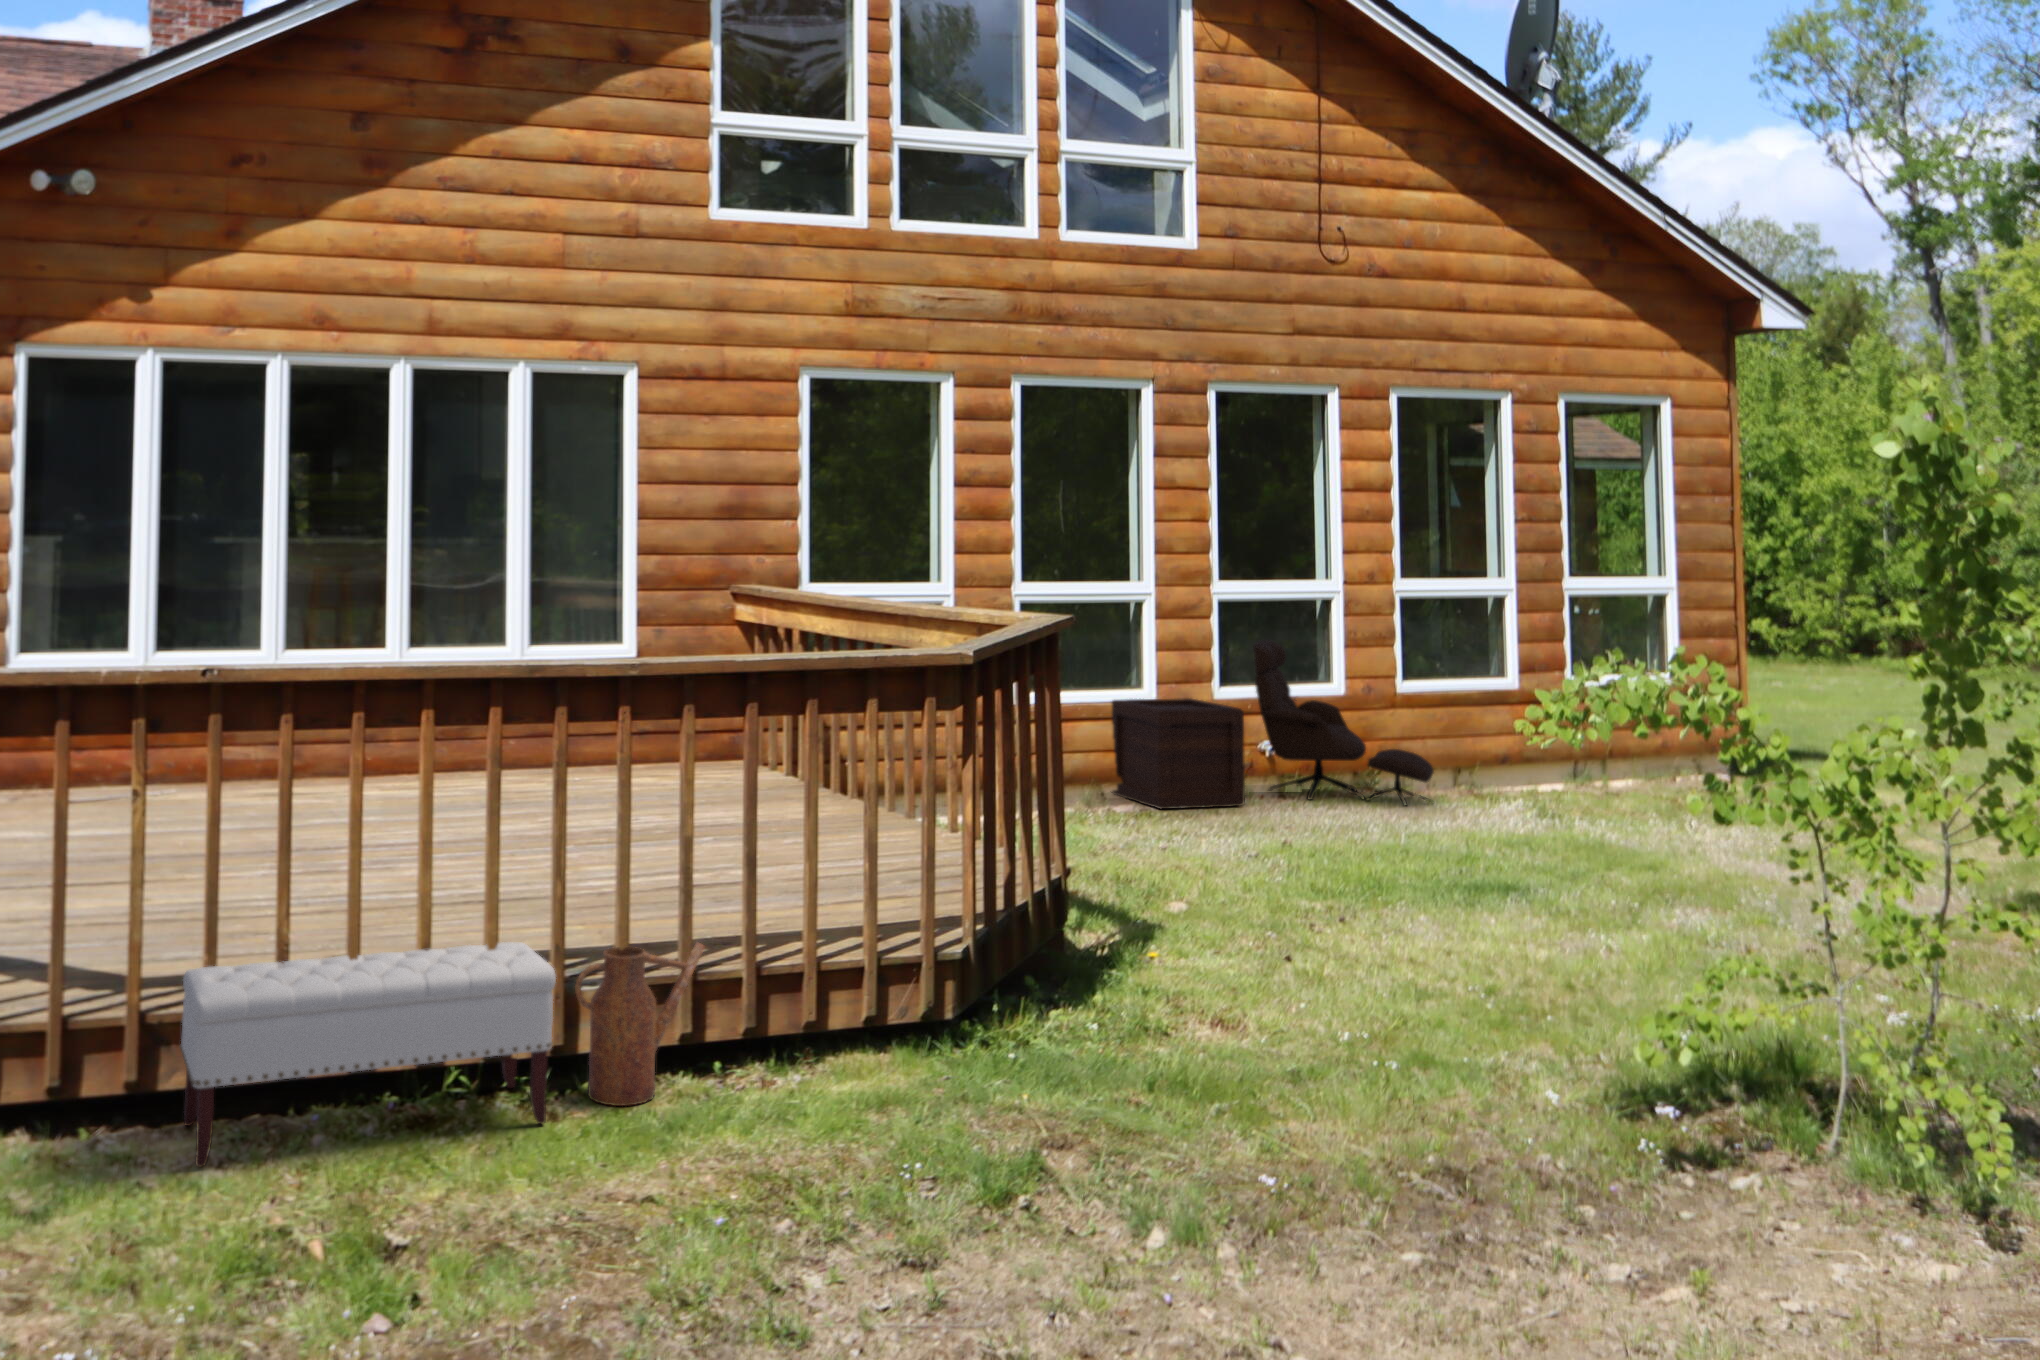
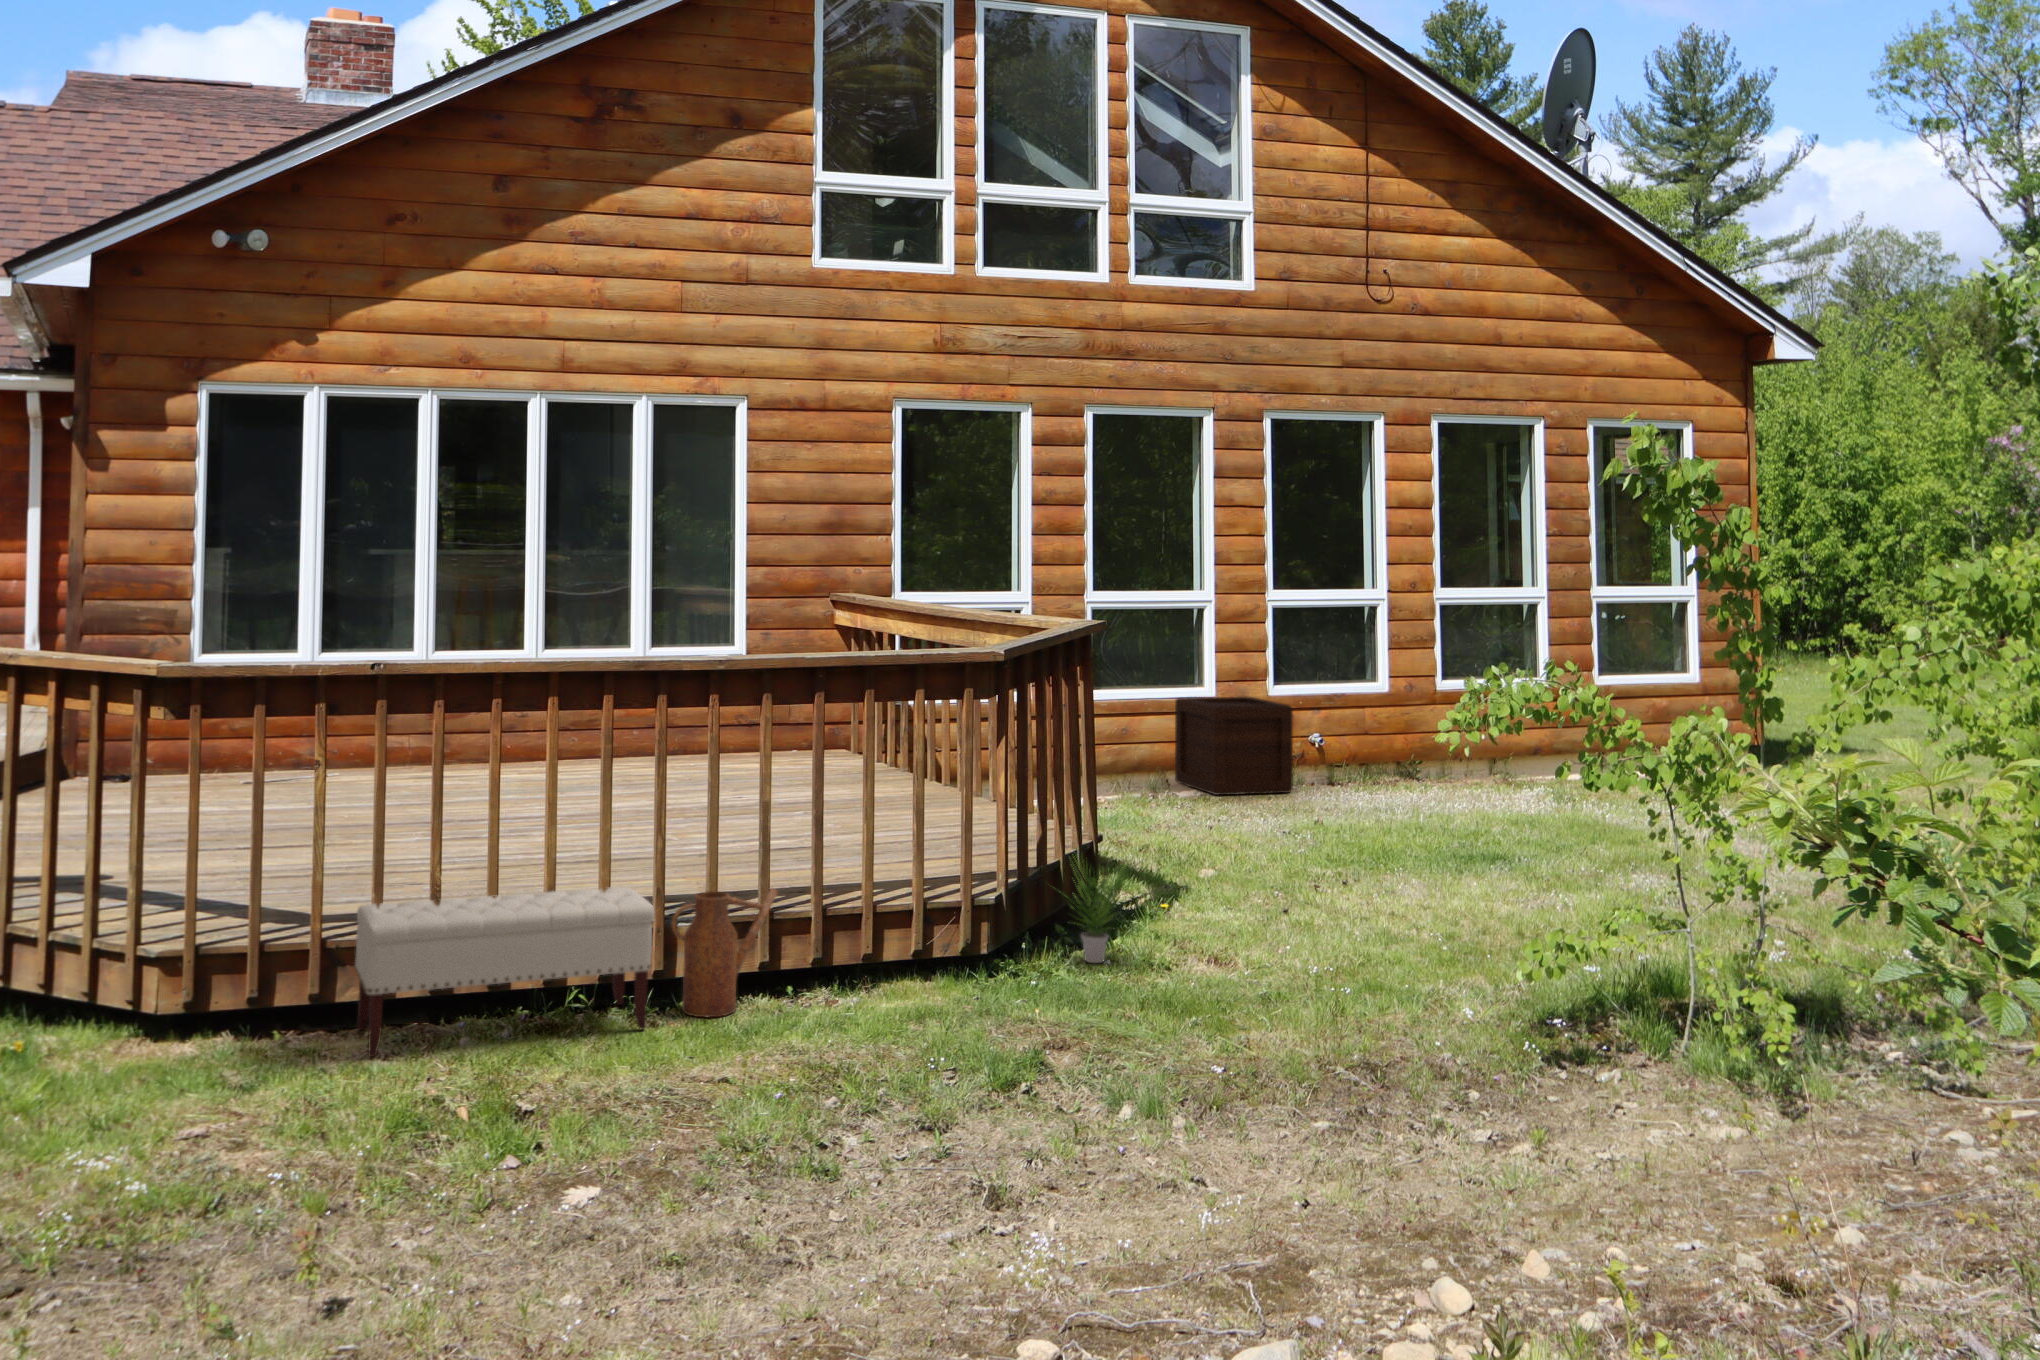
lounge chair: present [1253,640,1434,805] -> none [1305,644,1466,793]
potted plant: none [1015,889,1138,1026] -> present [1073,854,1133,963]

